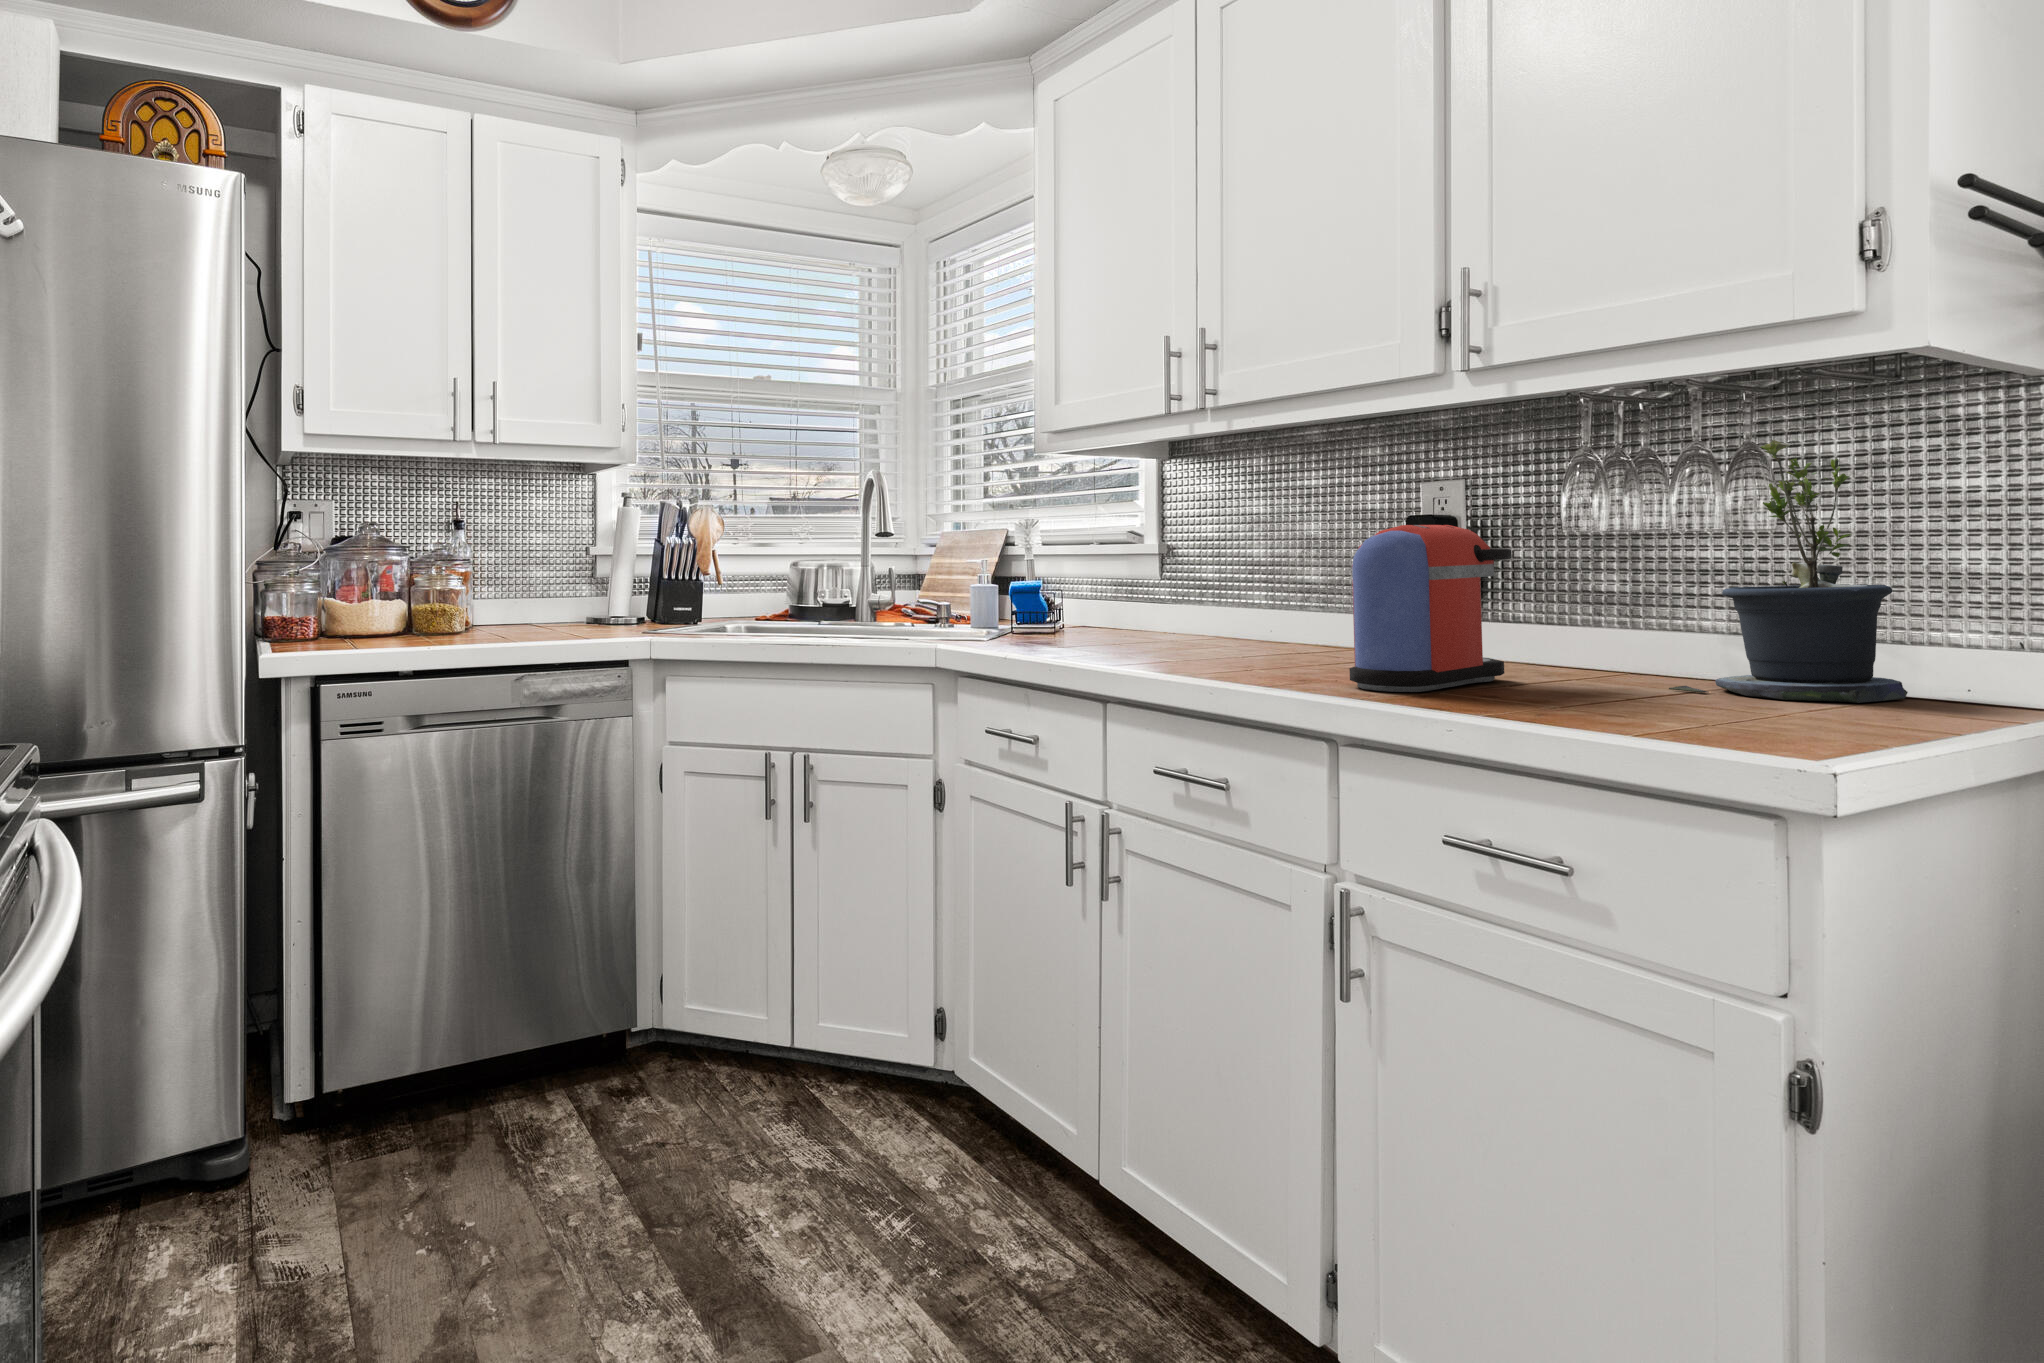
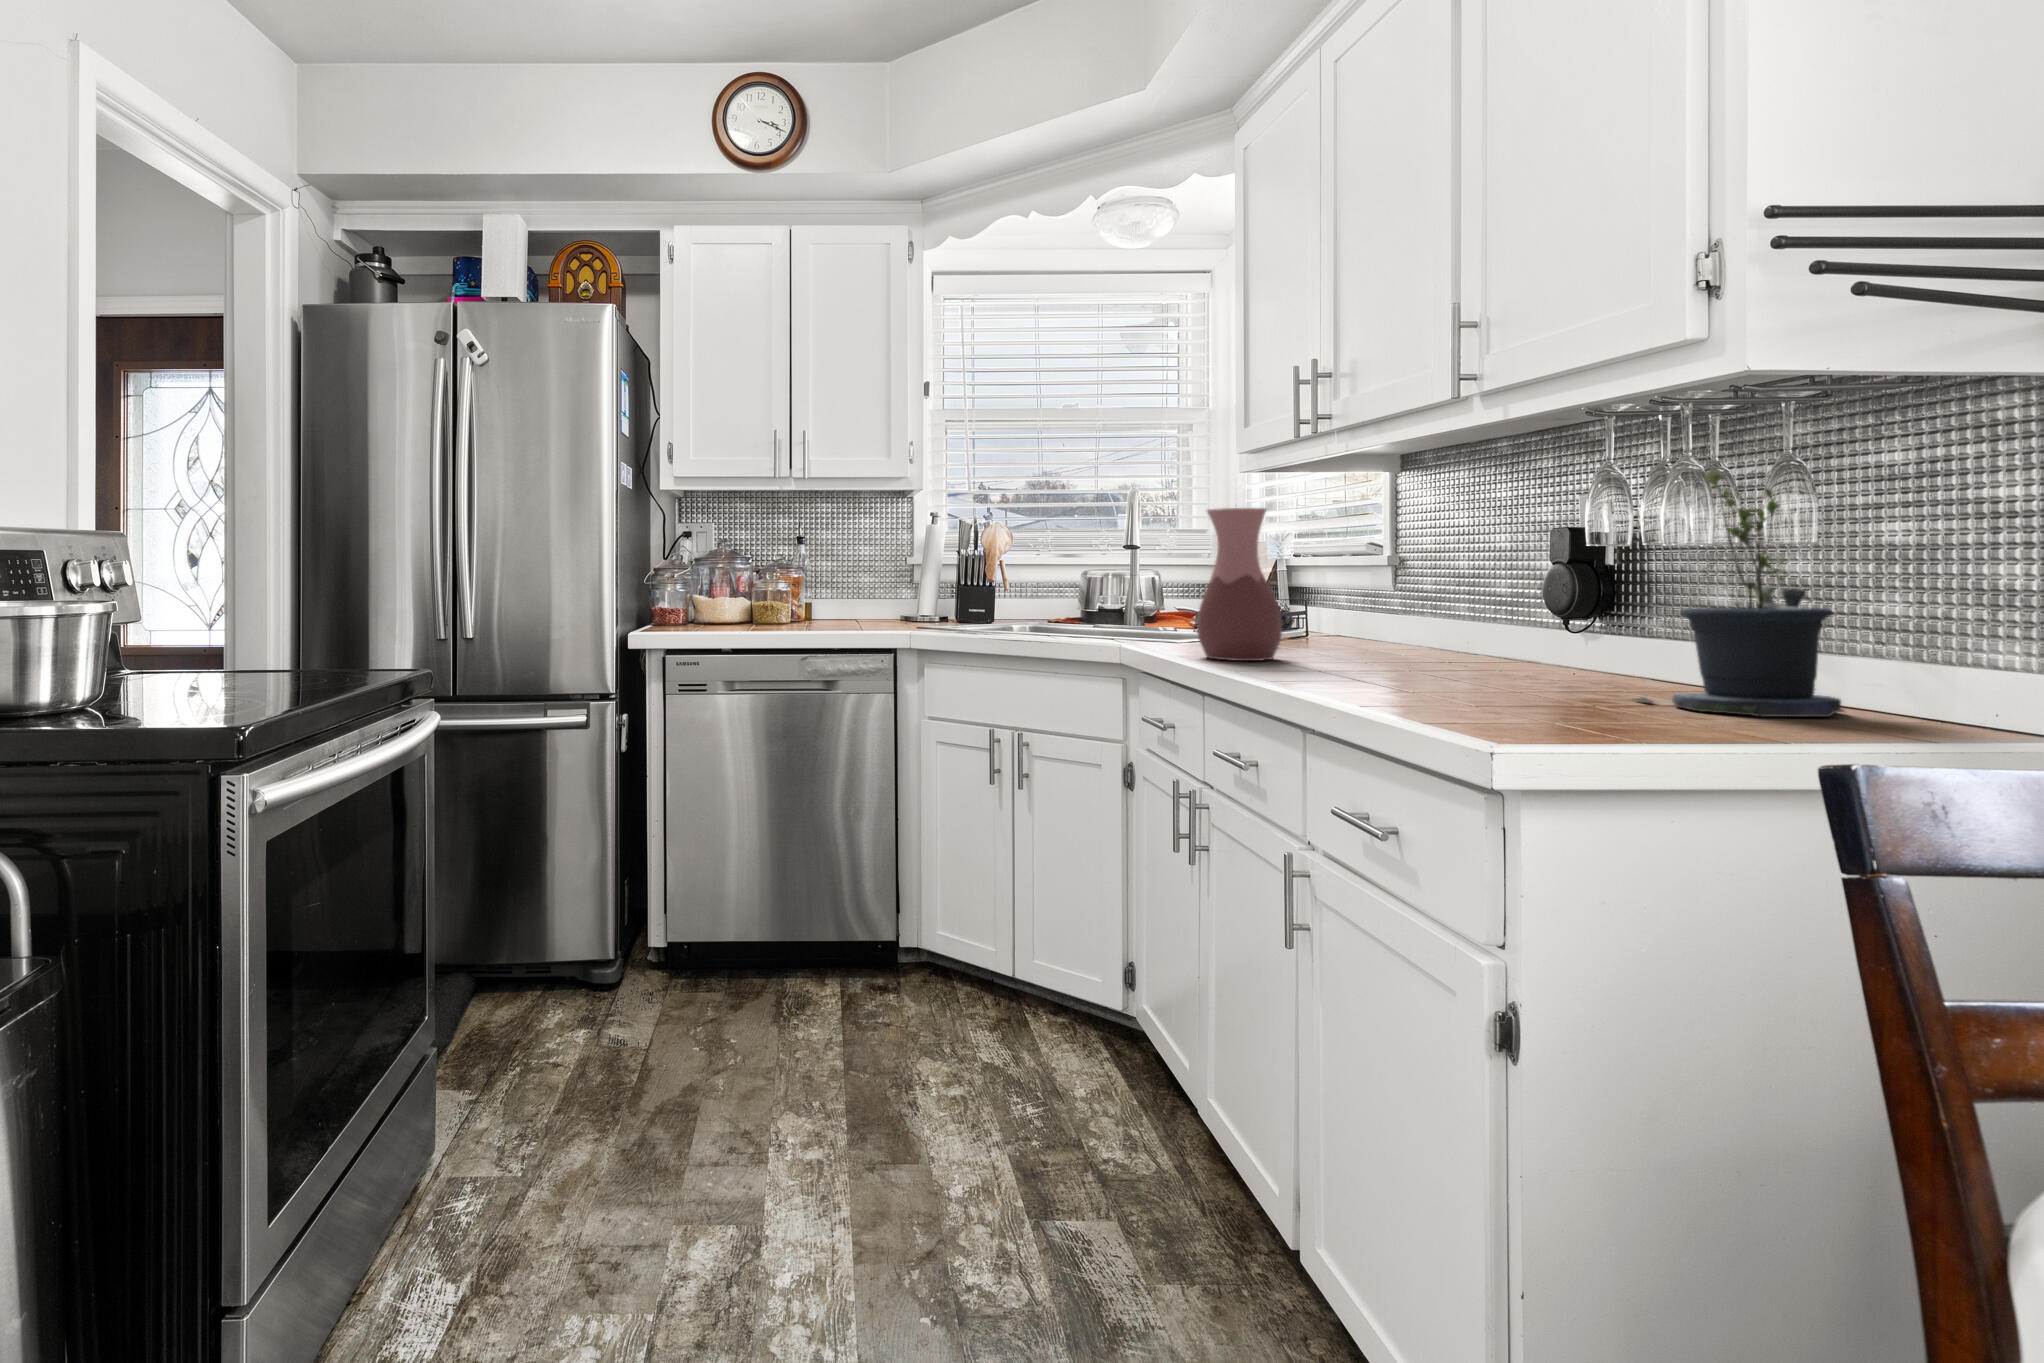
vase: none [1071,487,1168,662] -> present [1197,508,1282,661]
coffee maker: present [1349,525,1512,692] -> none [1335,545,1528,689]

